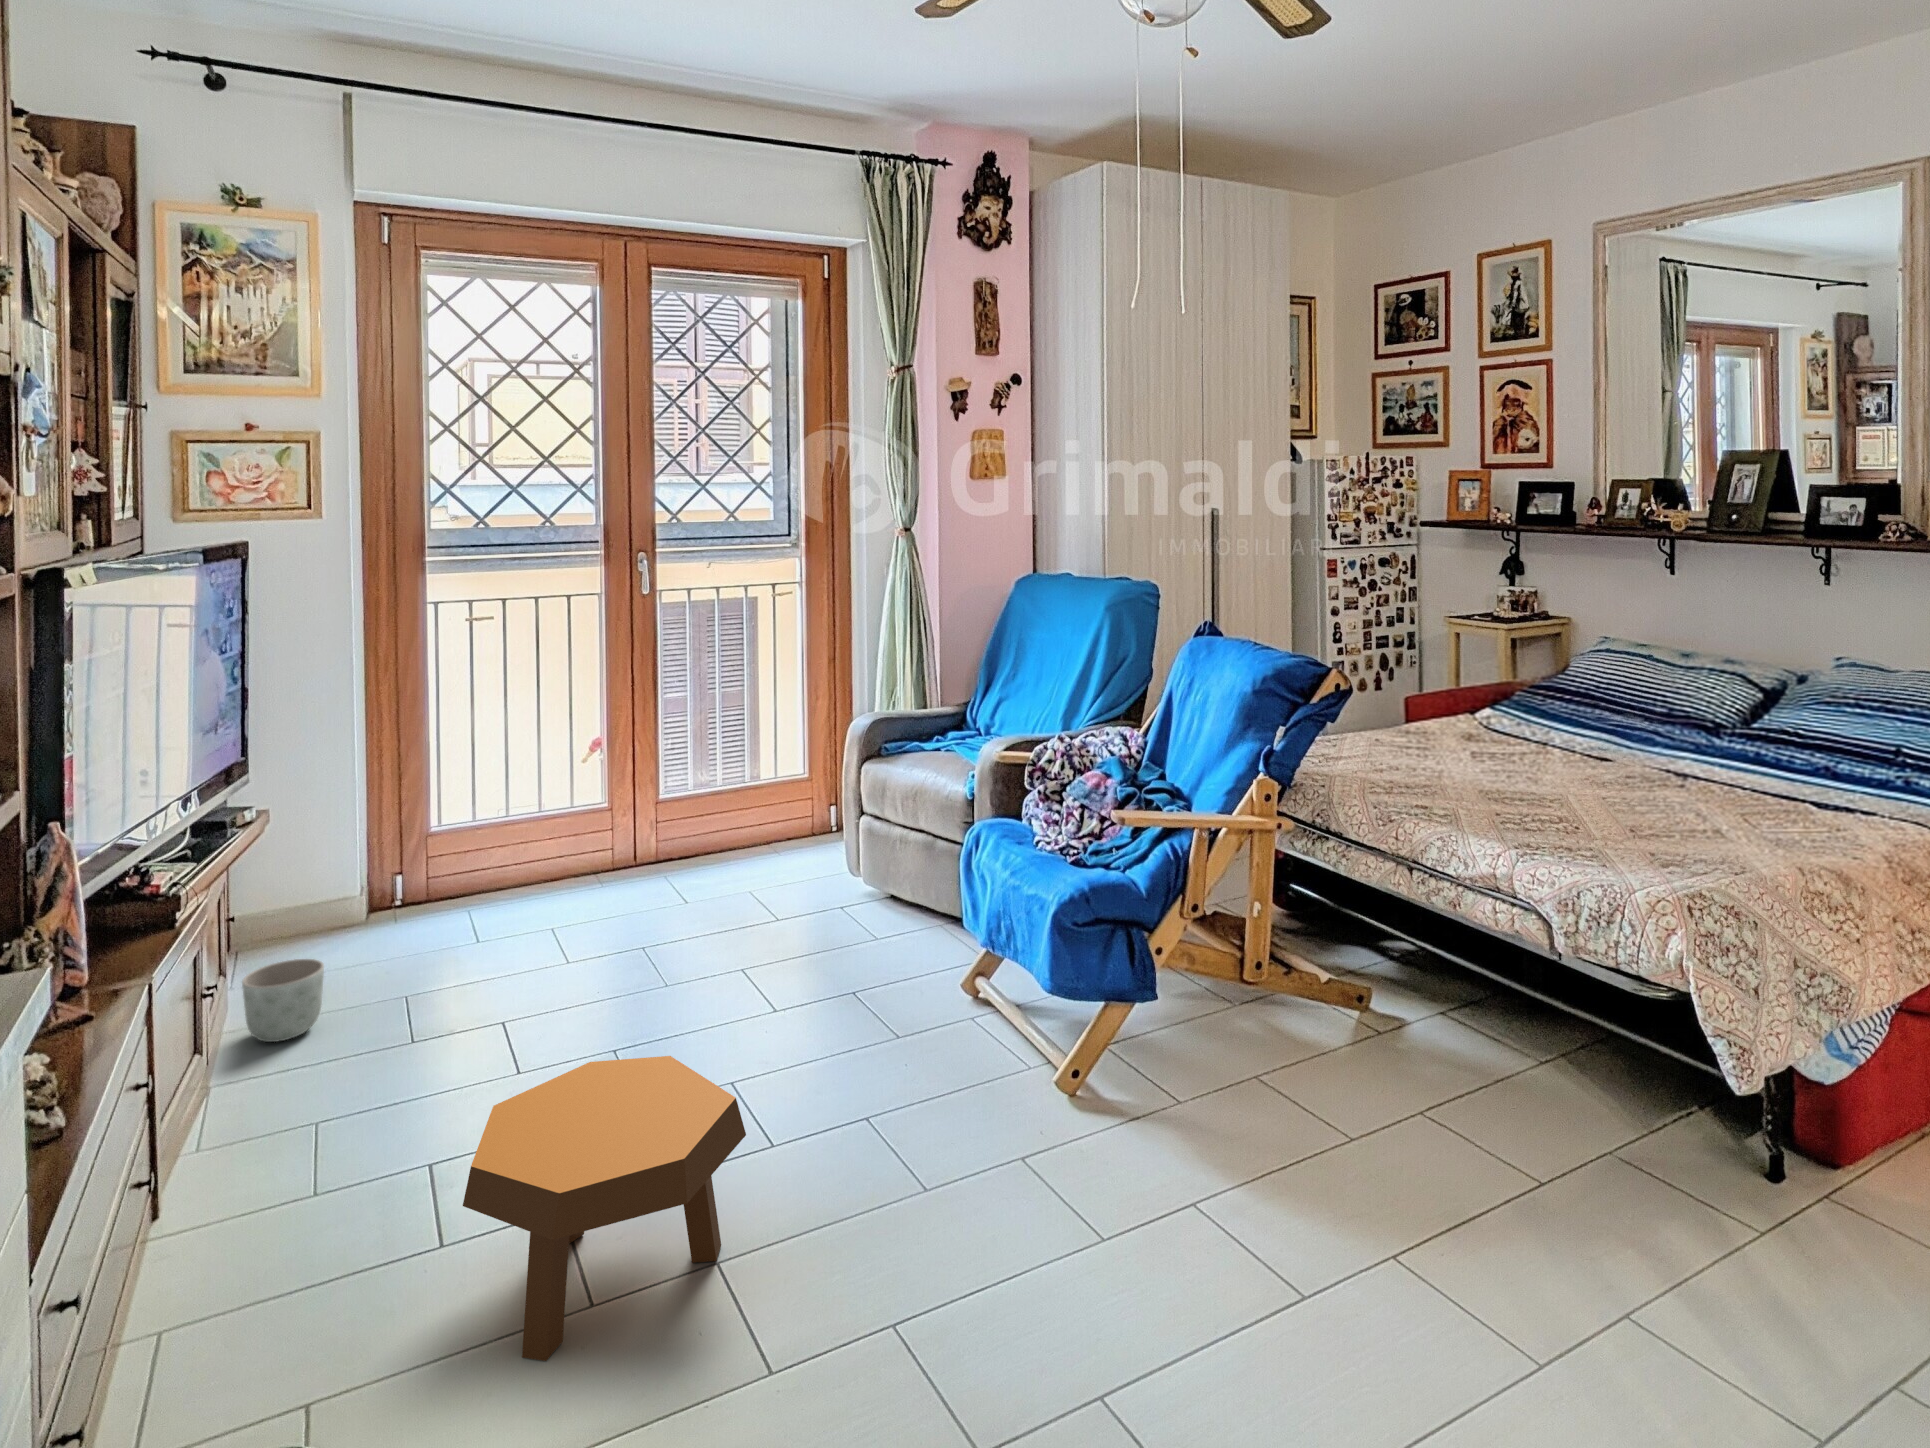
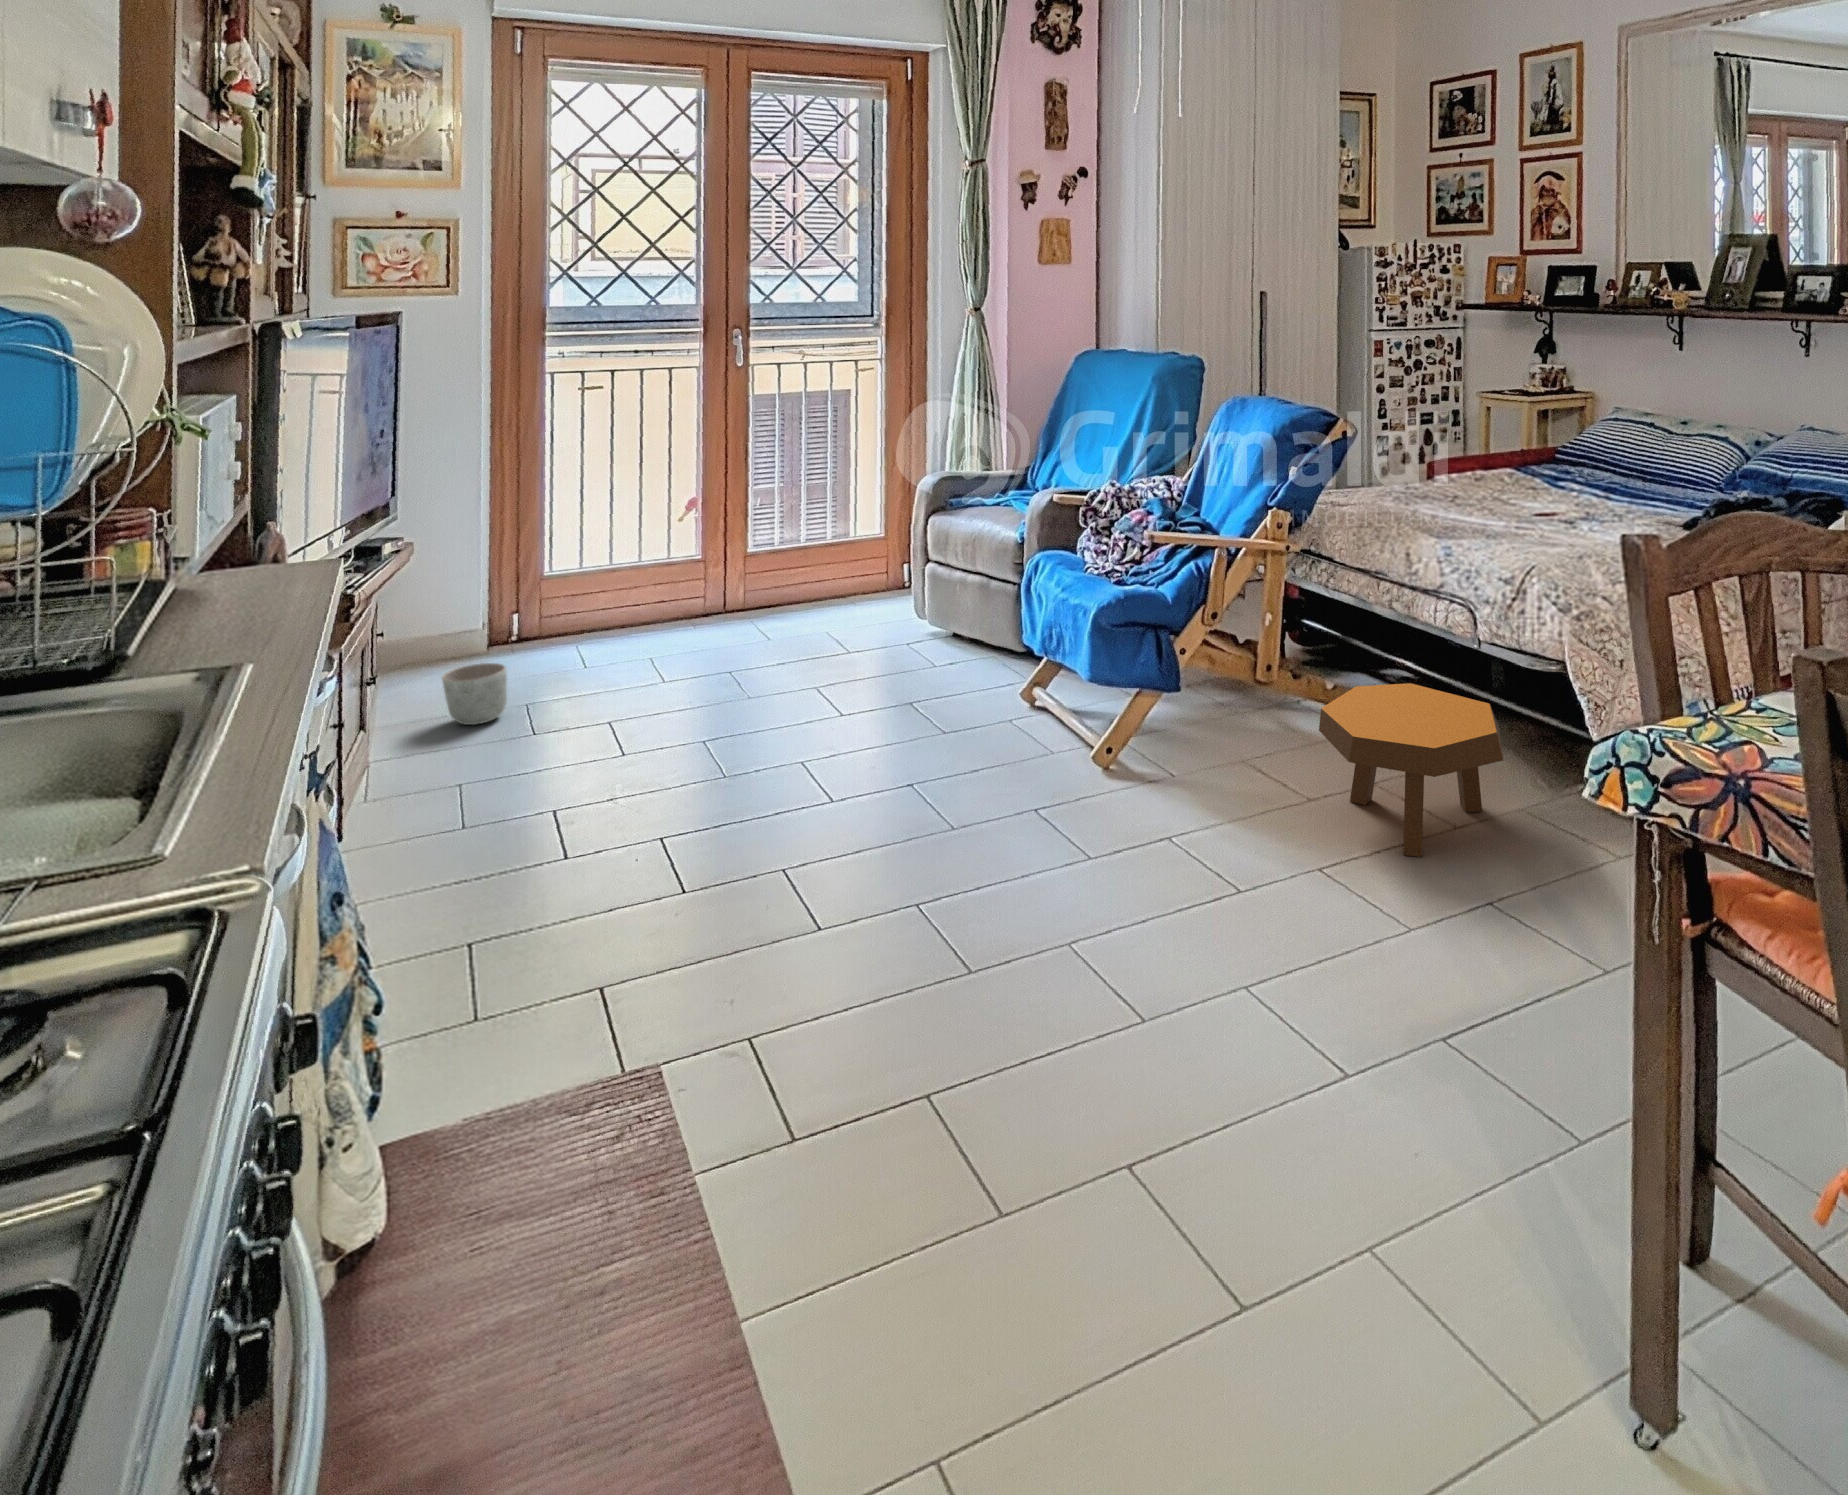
footstool: present [463,1056,746,1361] -> present [1319,683,1503,857]

